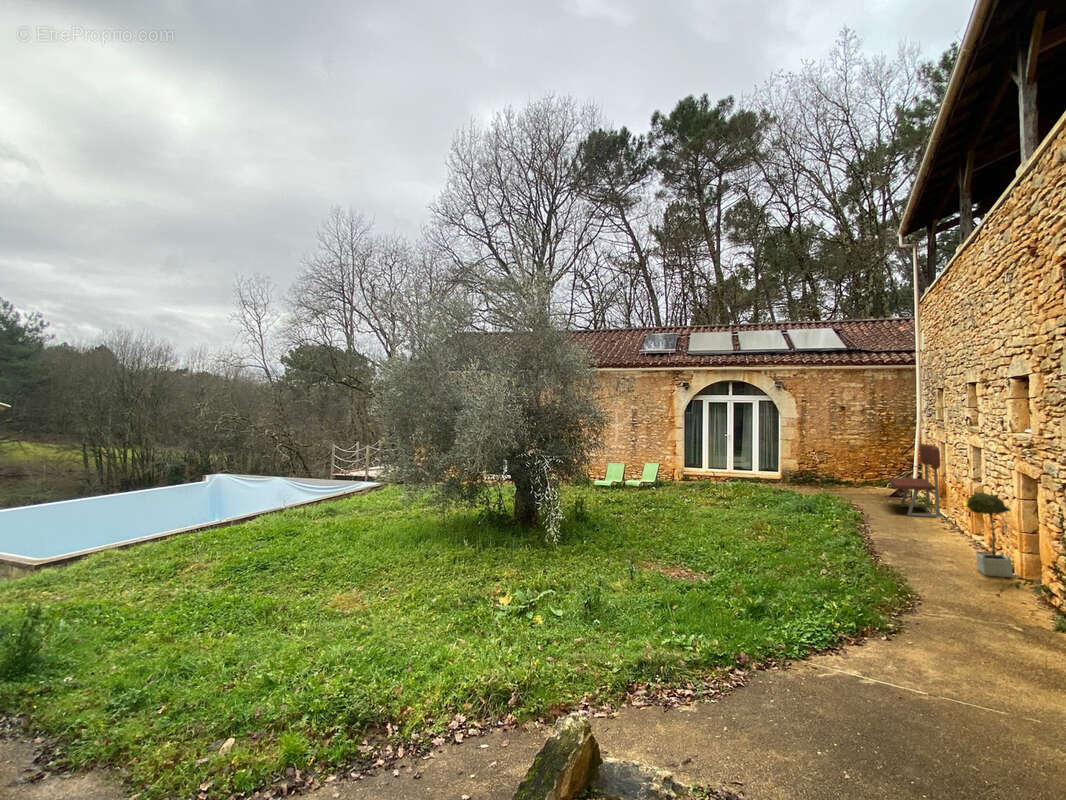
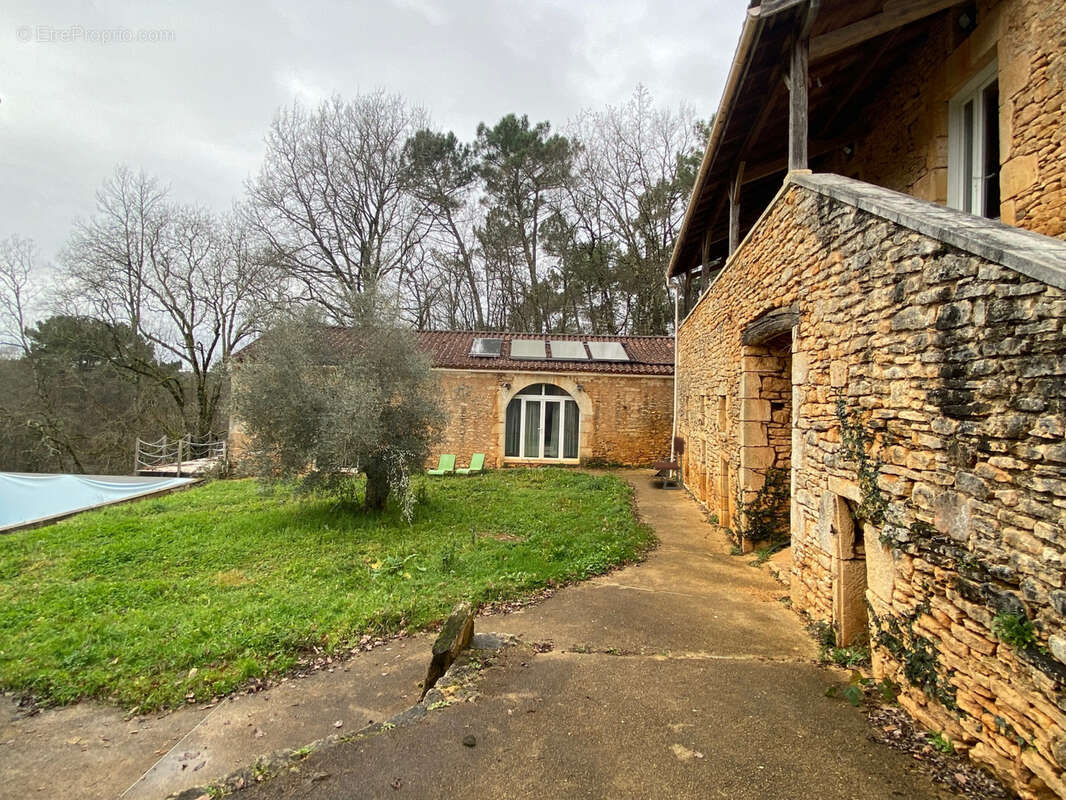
potted tree: present [967,492,1013,577] -> none [690,469,713,524]

